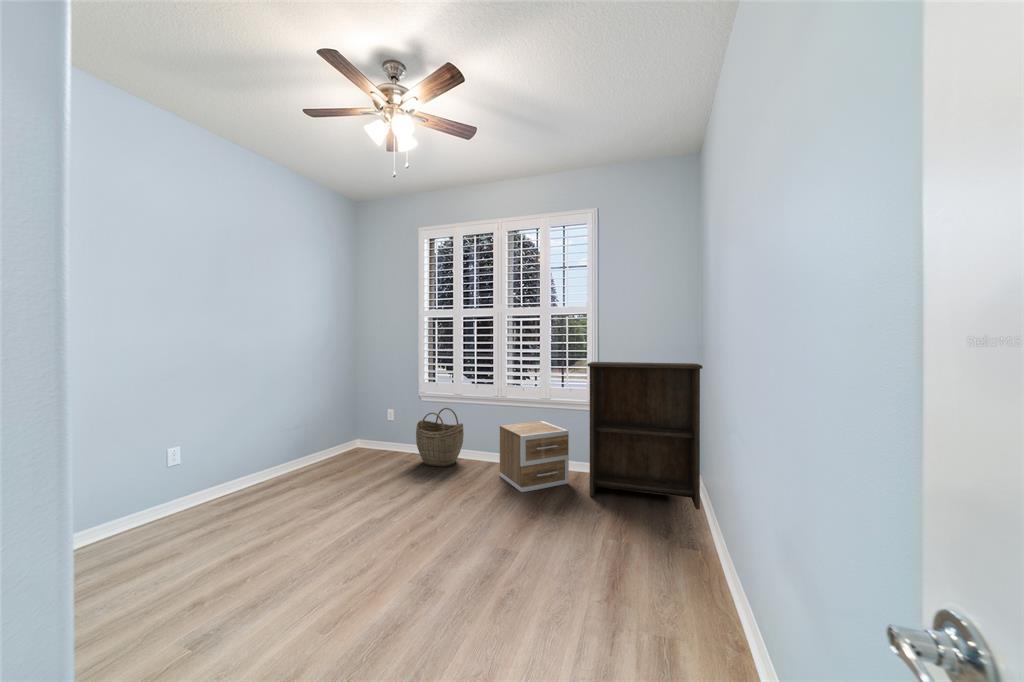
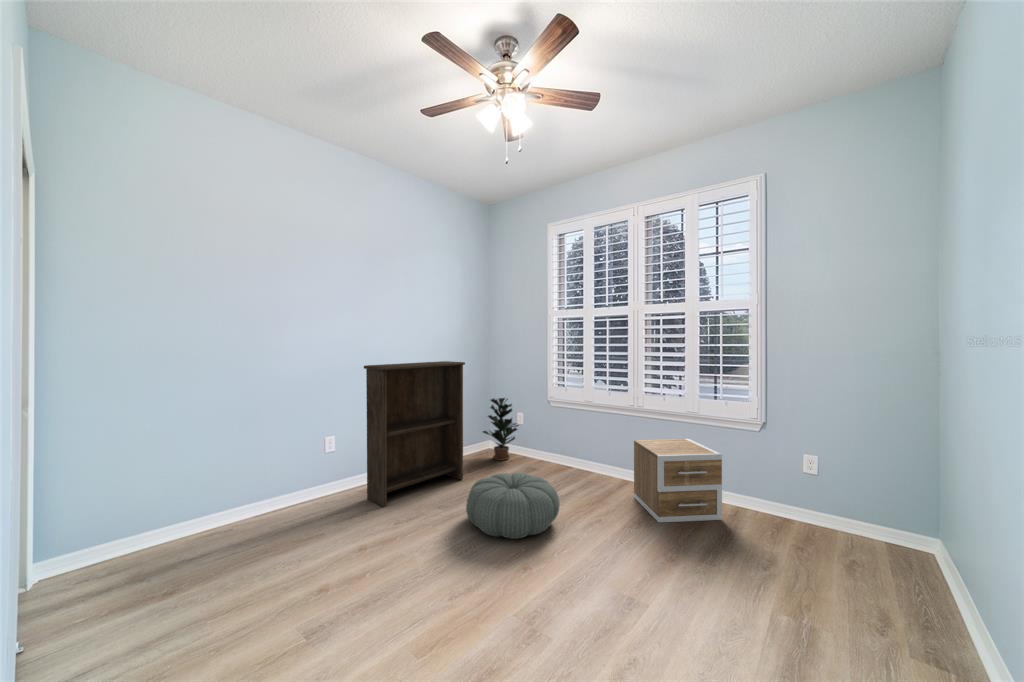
bookshelf: present [587,362,702,510] -> present [364,361,465,507]
potted plant: none [350,396,389,459] -> present [483,398,518,461]
woven basket: present [416,408,464,467] -> none [544,415,594,478]
pouf: none [345,464,438,525] -> present [466,473,559,539]

